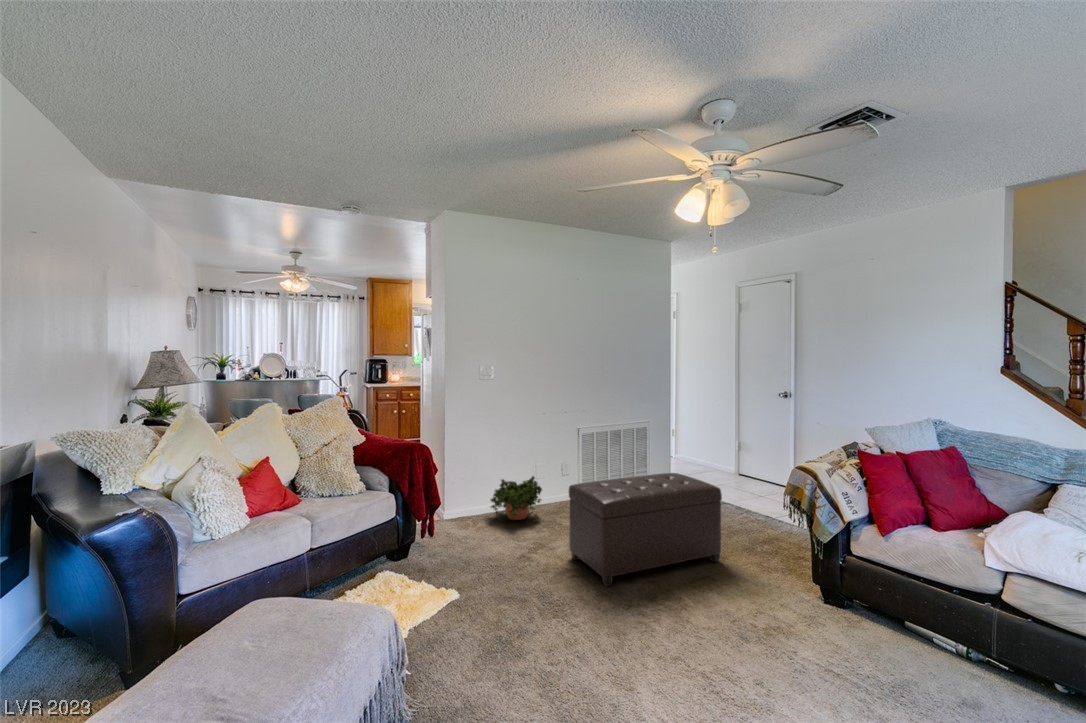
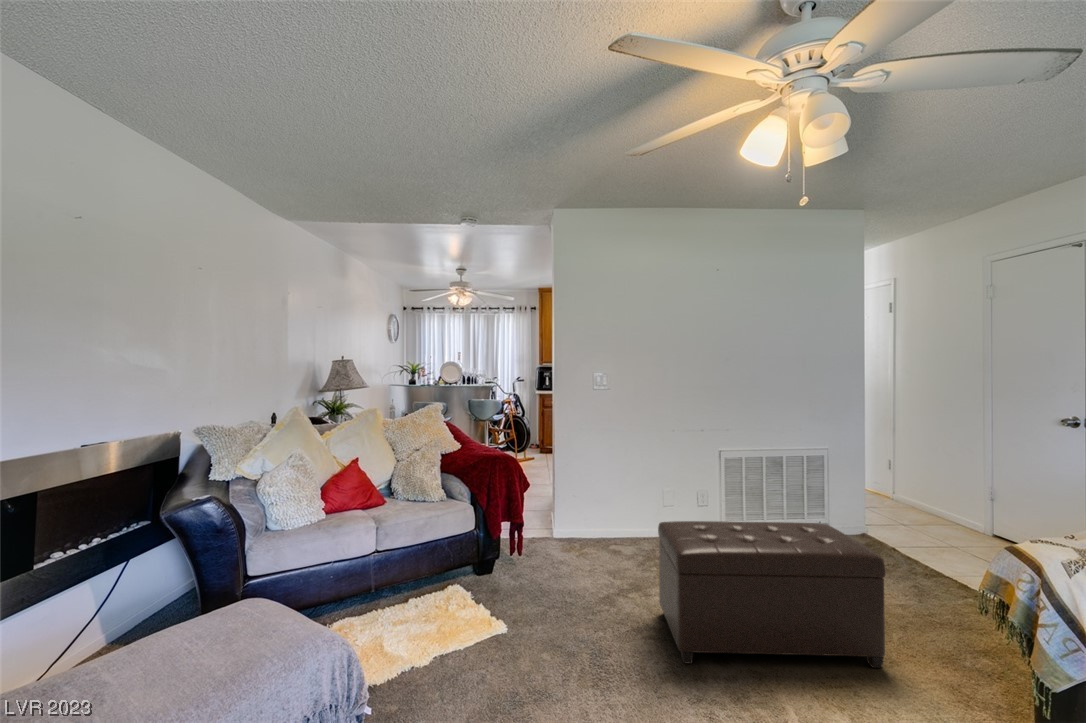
potted plant: present [491,476,542,520] -> none [596,502,660,558]

